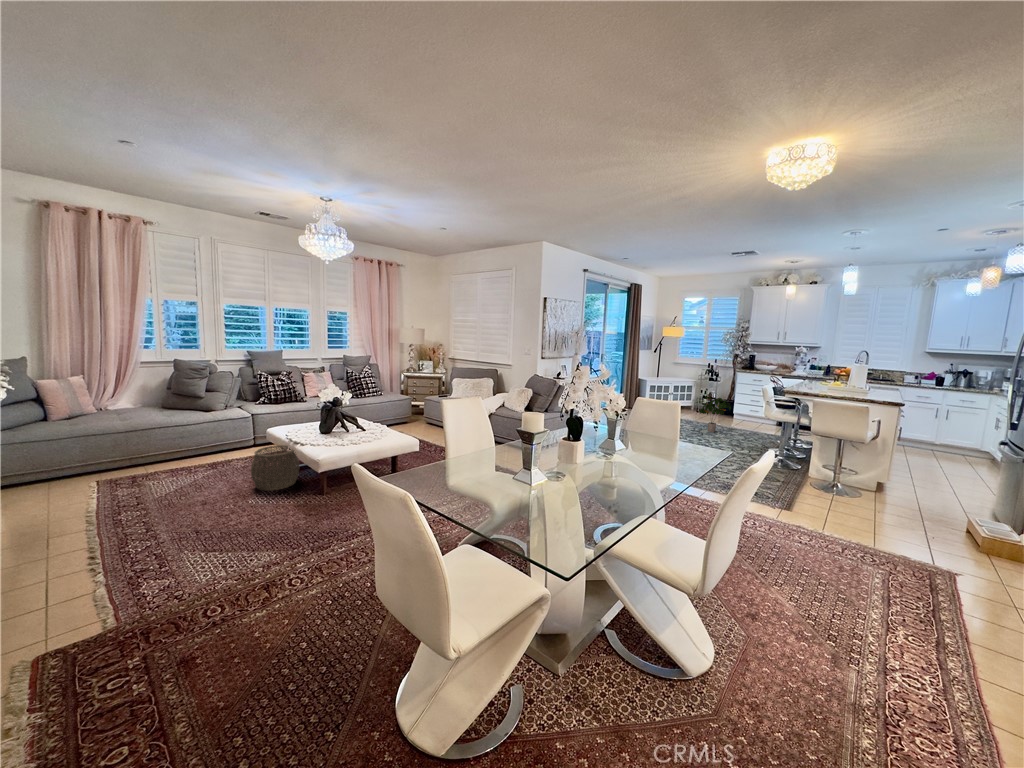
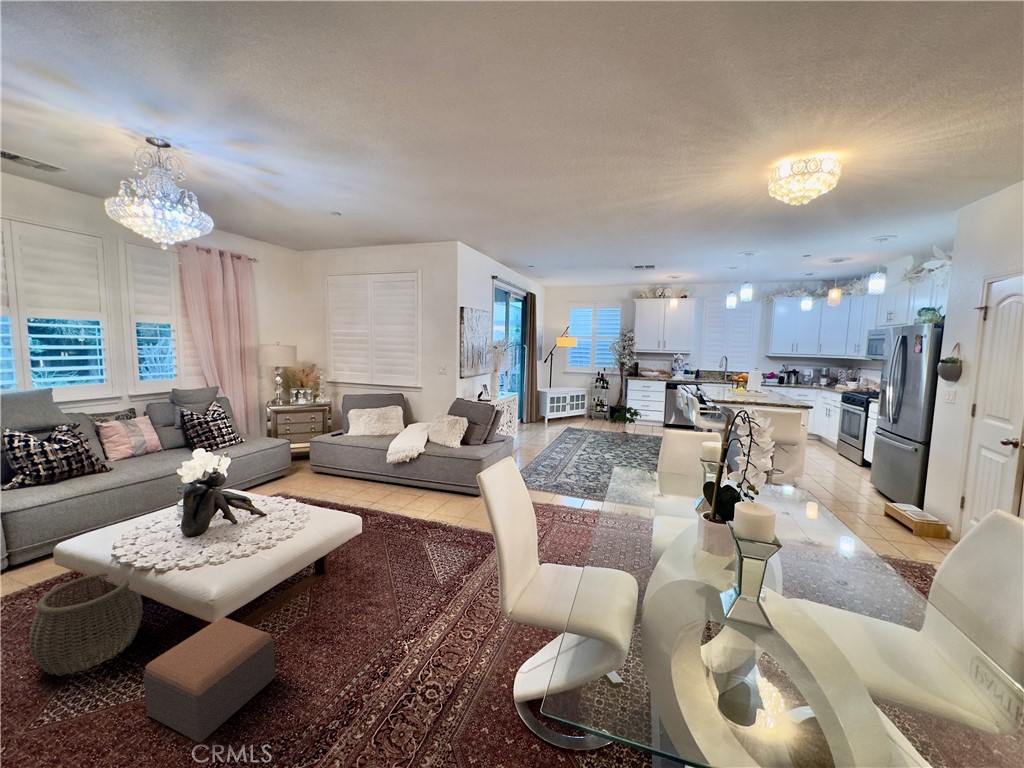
footstool: none [288,475,348,527] -> present [144,617,275,742]

